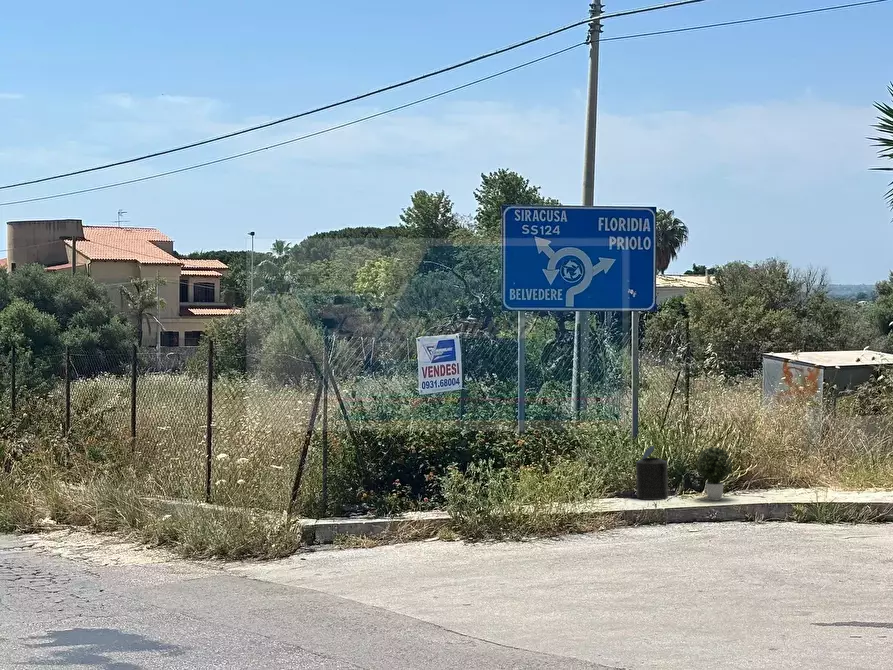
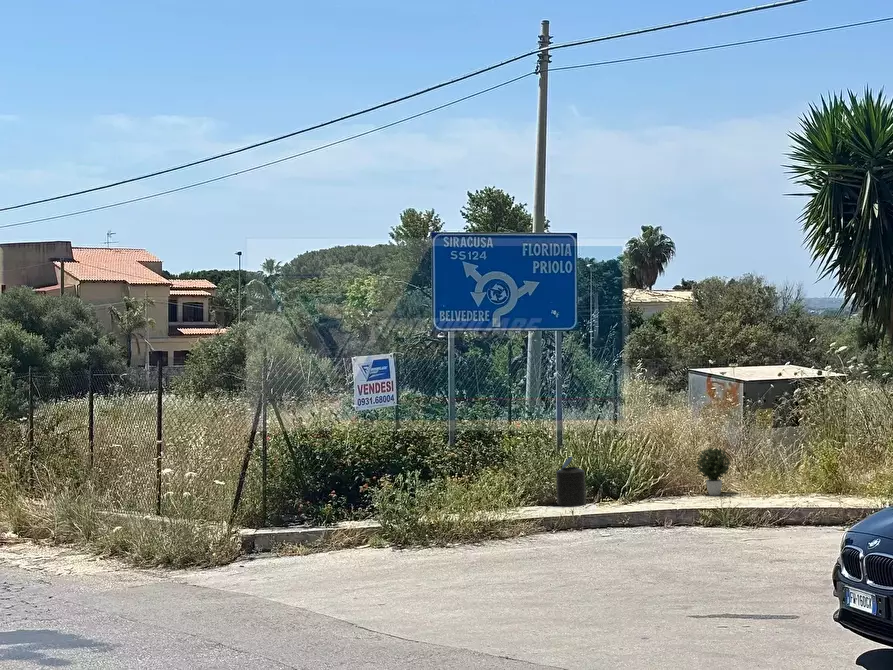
potted plant: present [695,447,733,501] -> present [697,448,730,496]

